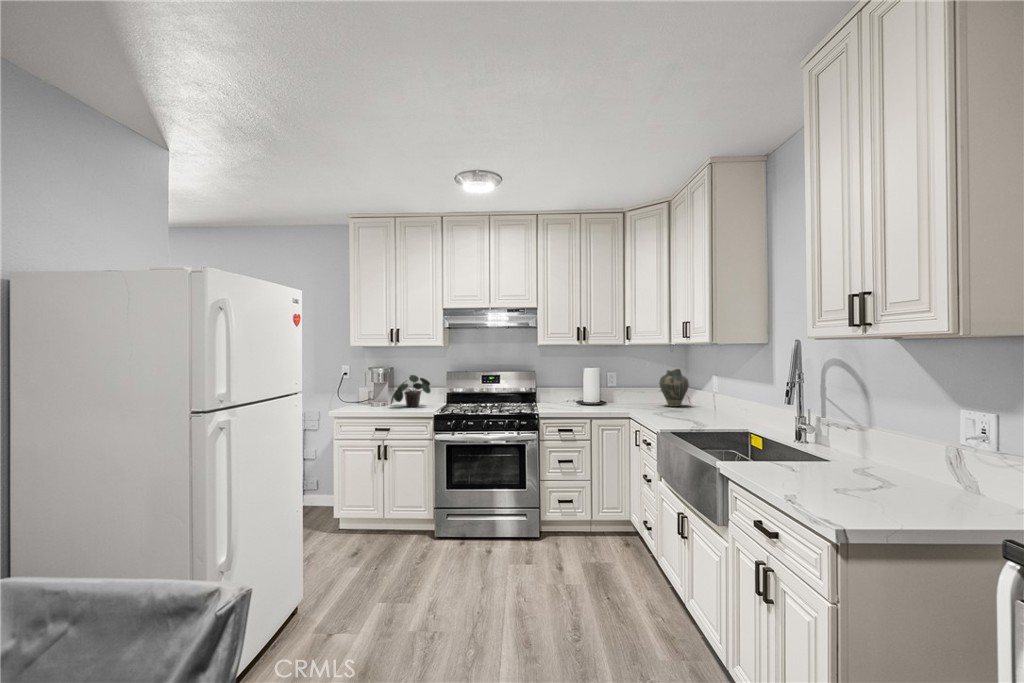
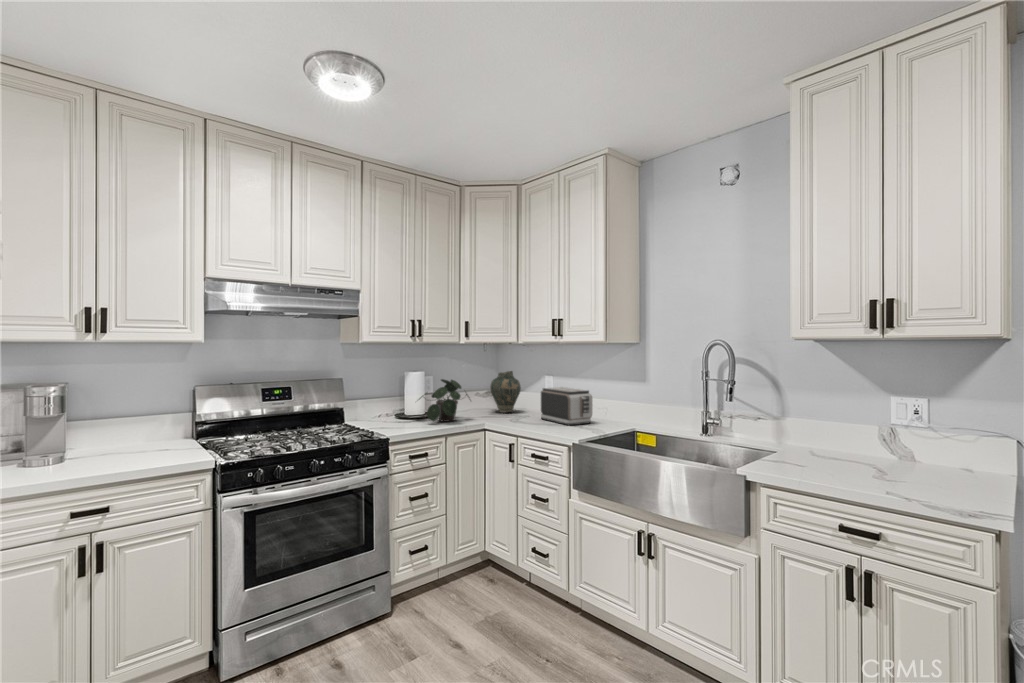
potted plant: present [391,375,431,407] -> present [419,379,467,422]
toaster: none [685,384,724,419] -> present [541,387,592,425]

